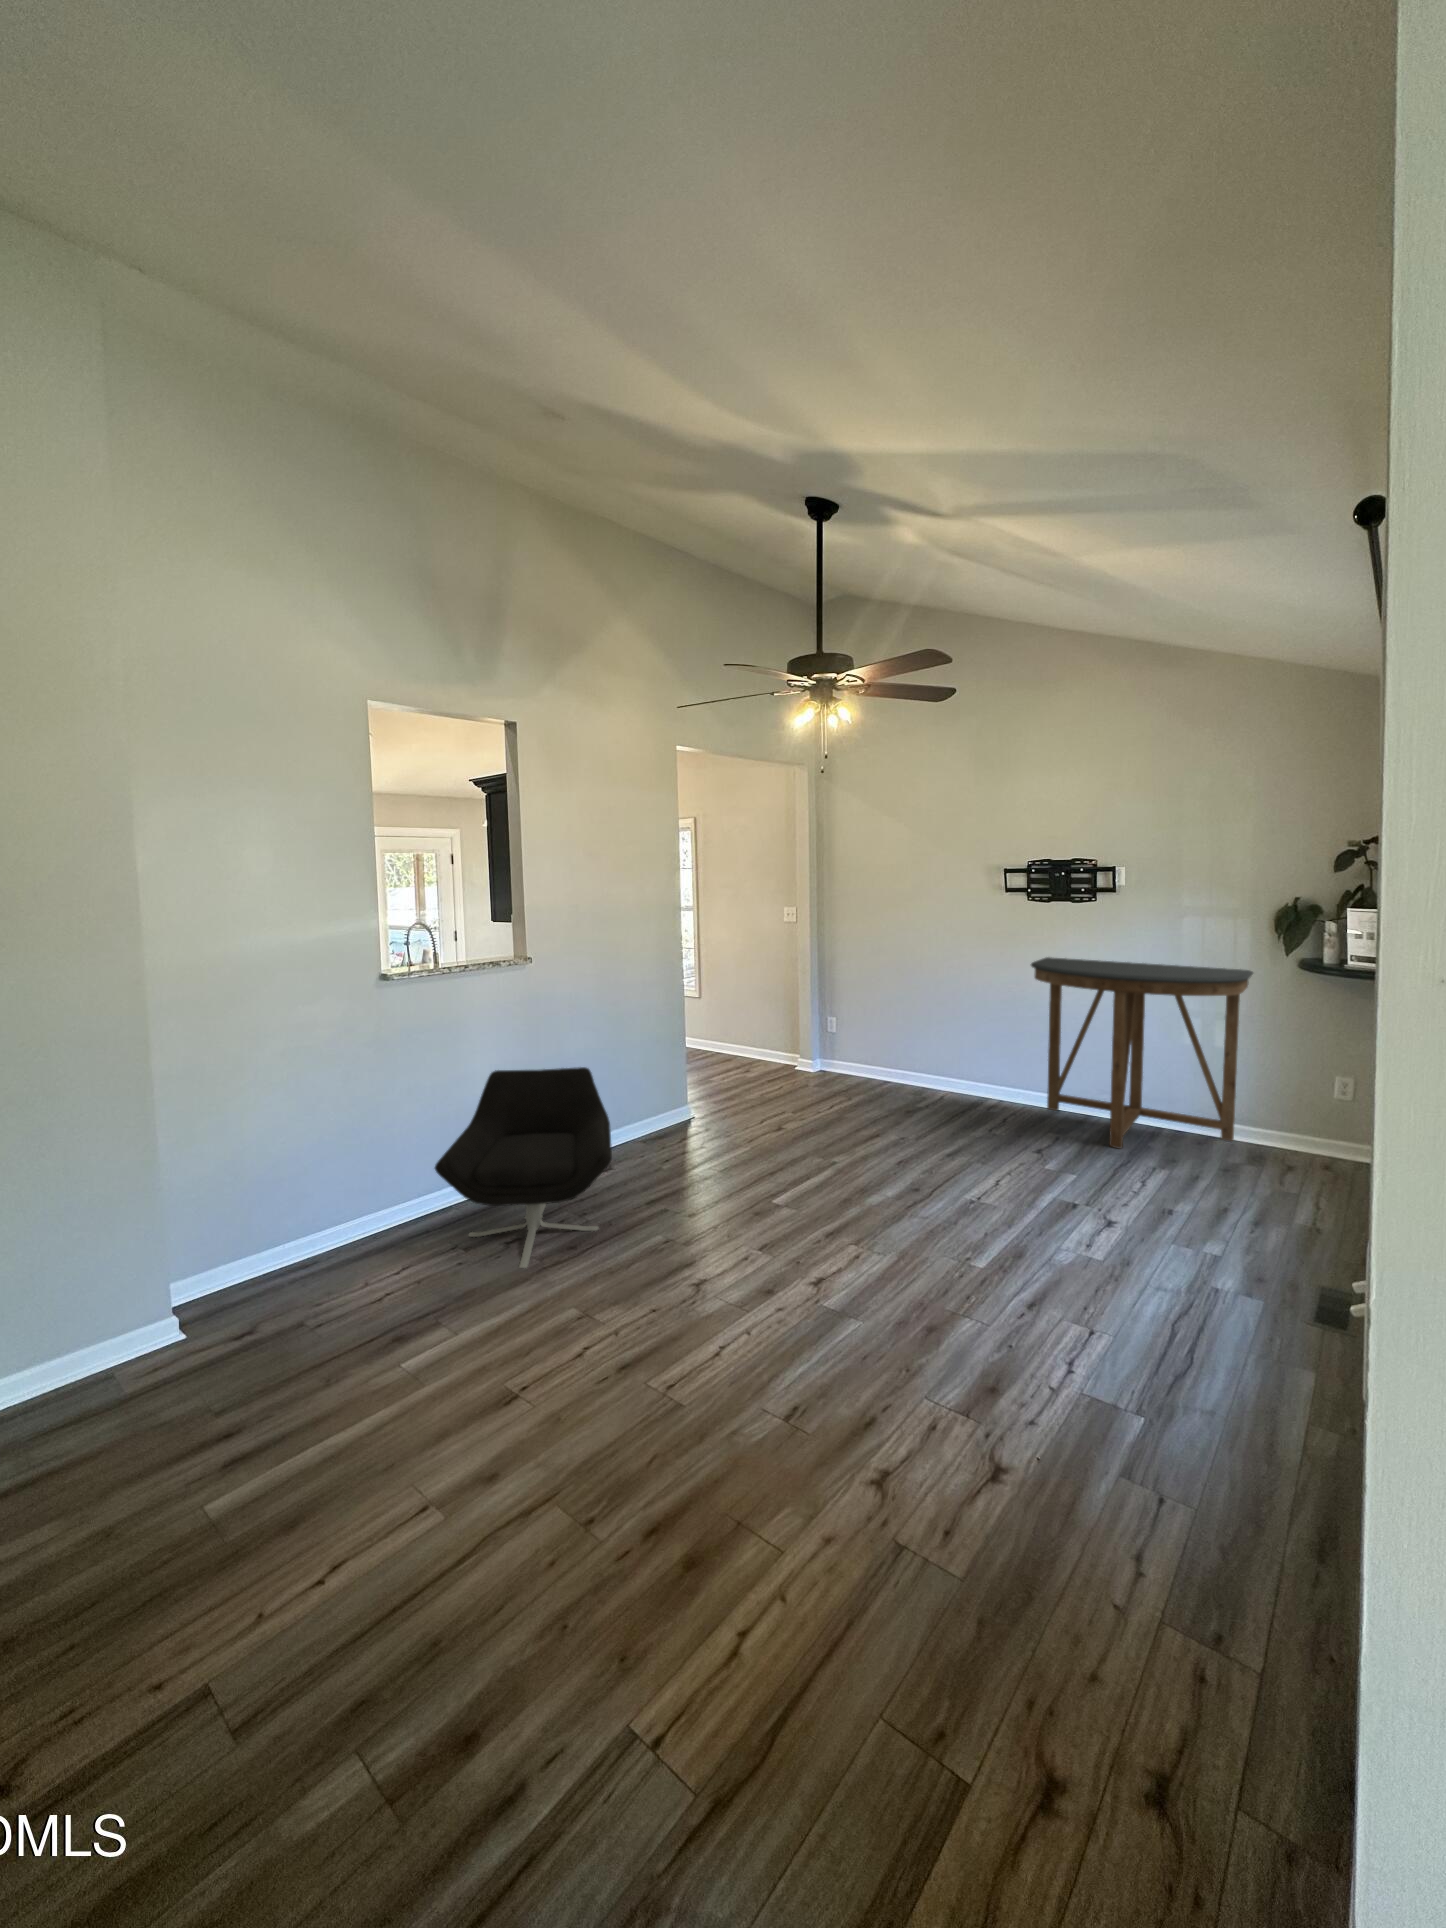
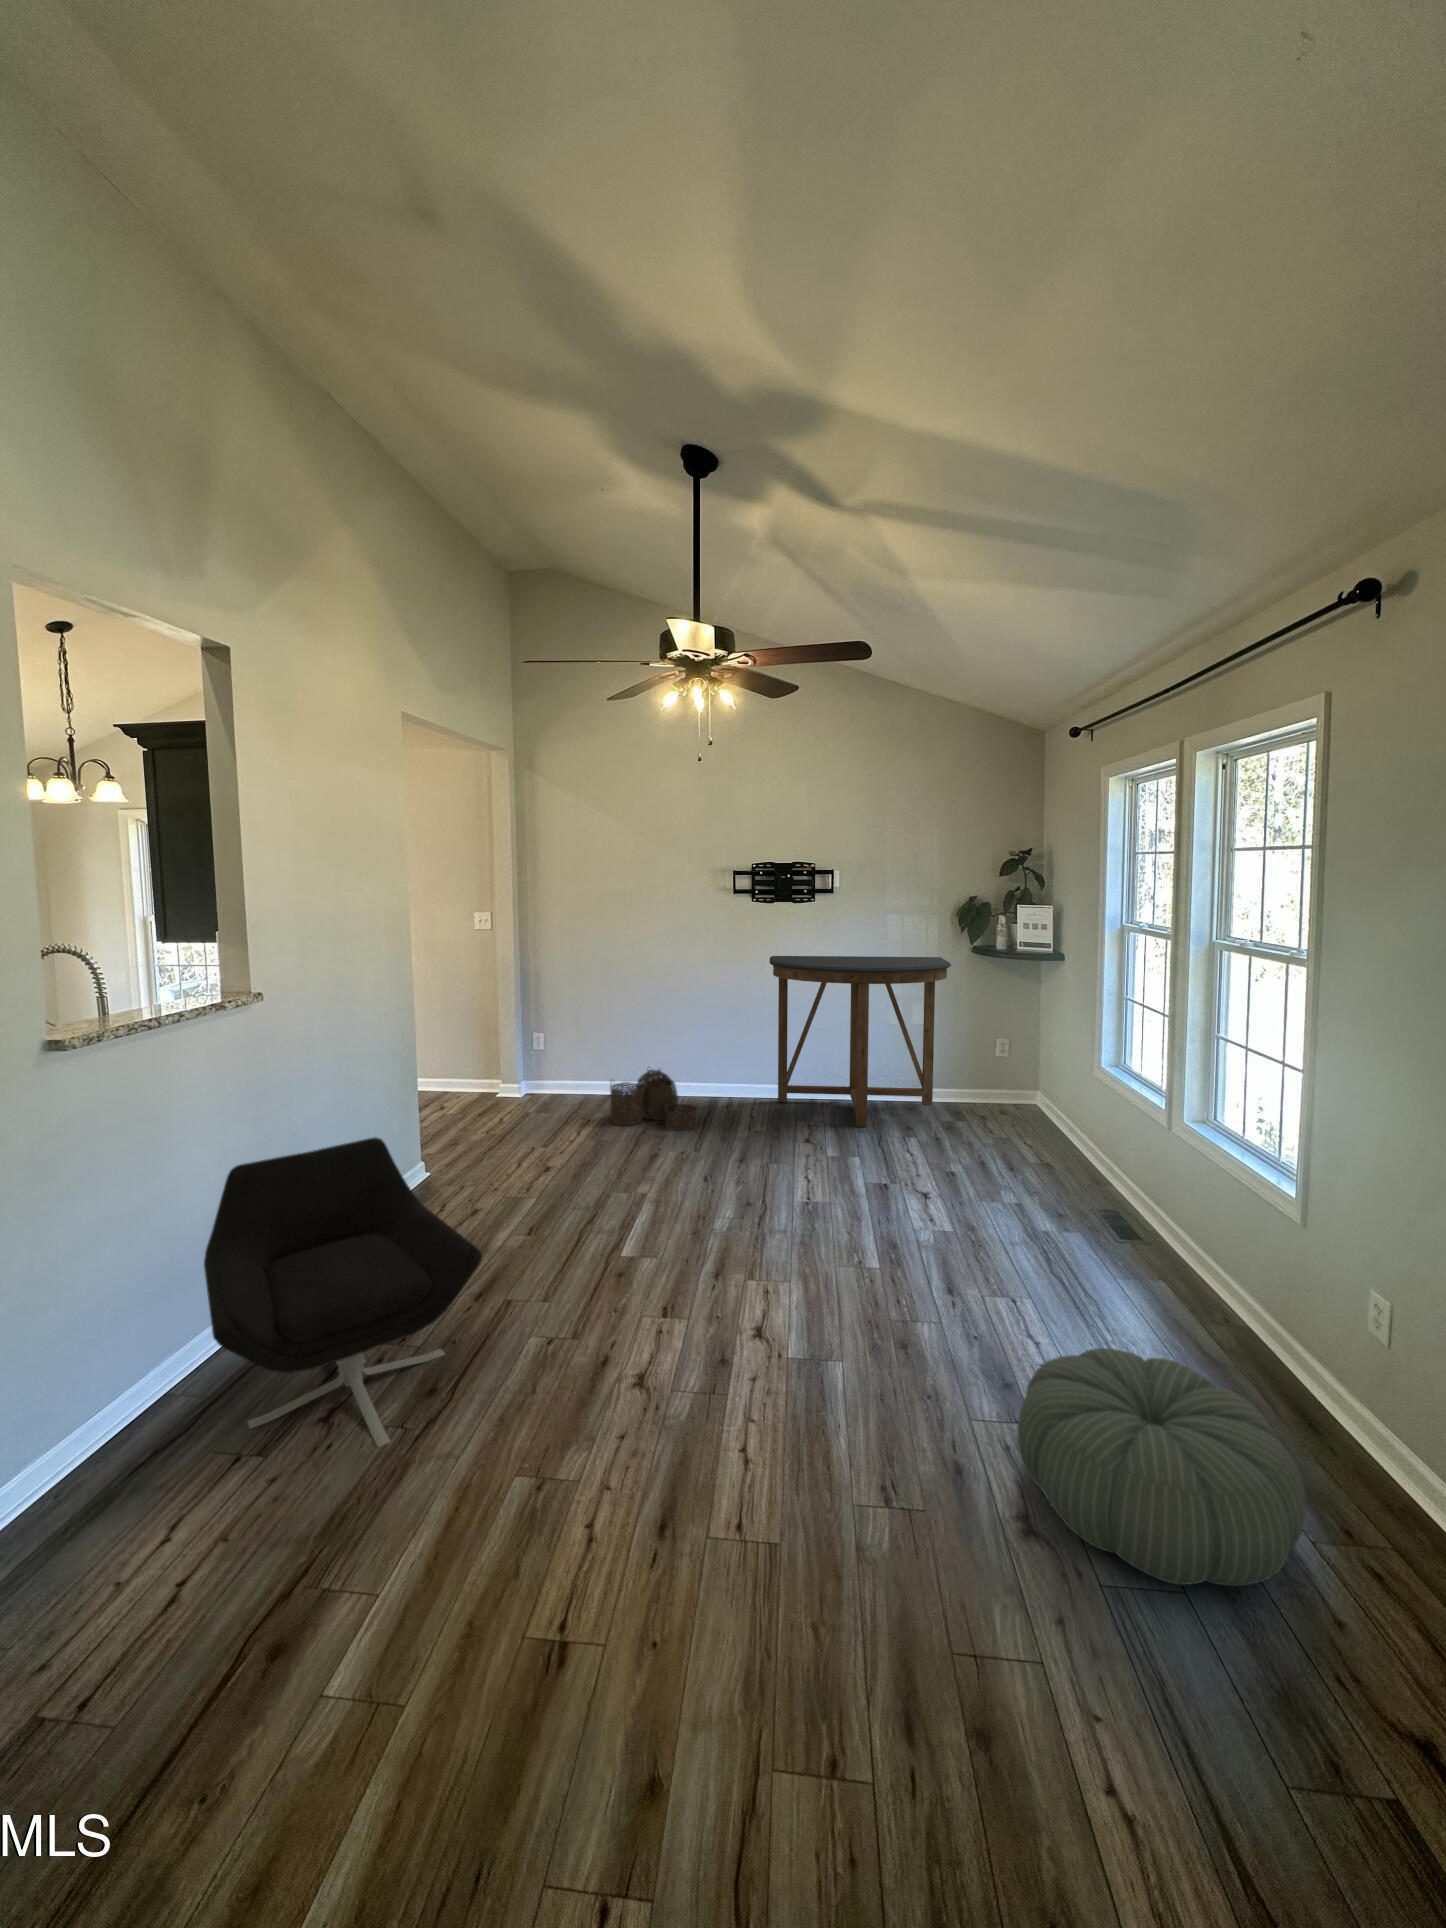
woven basket: none [866,1057,945,1119] -> present [610,1067,698,1130]
pouf: none [891,1355,1162,1597] -> present [1018,1348,1306,1586]

